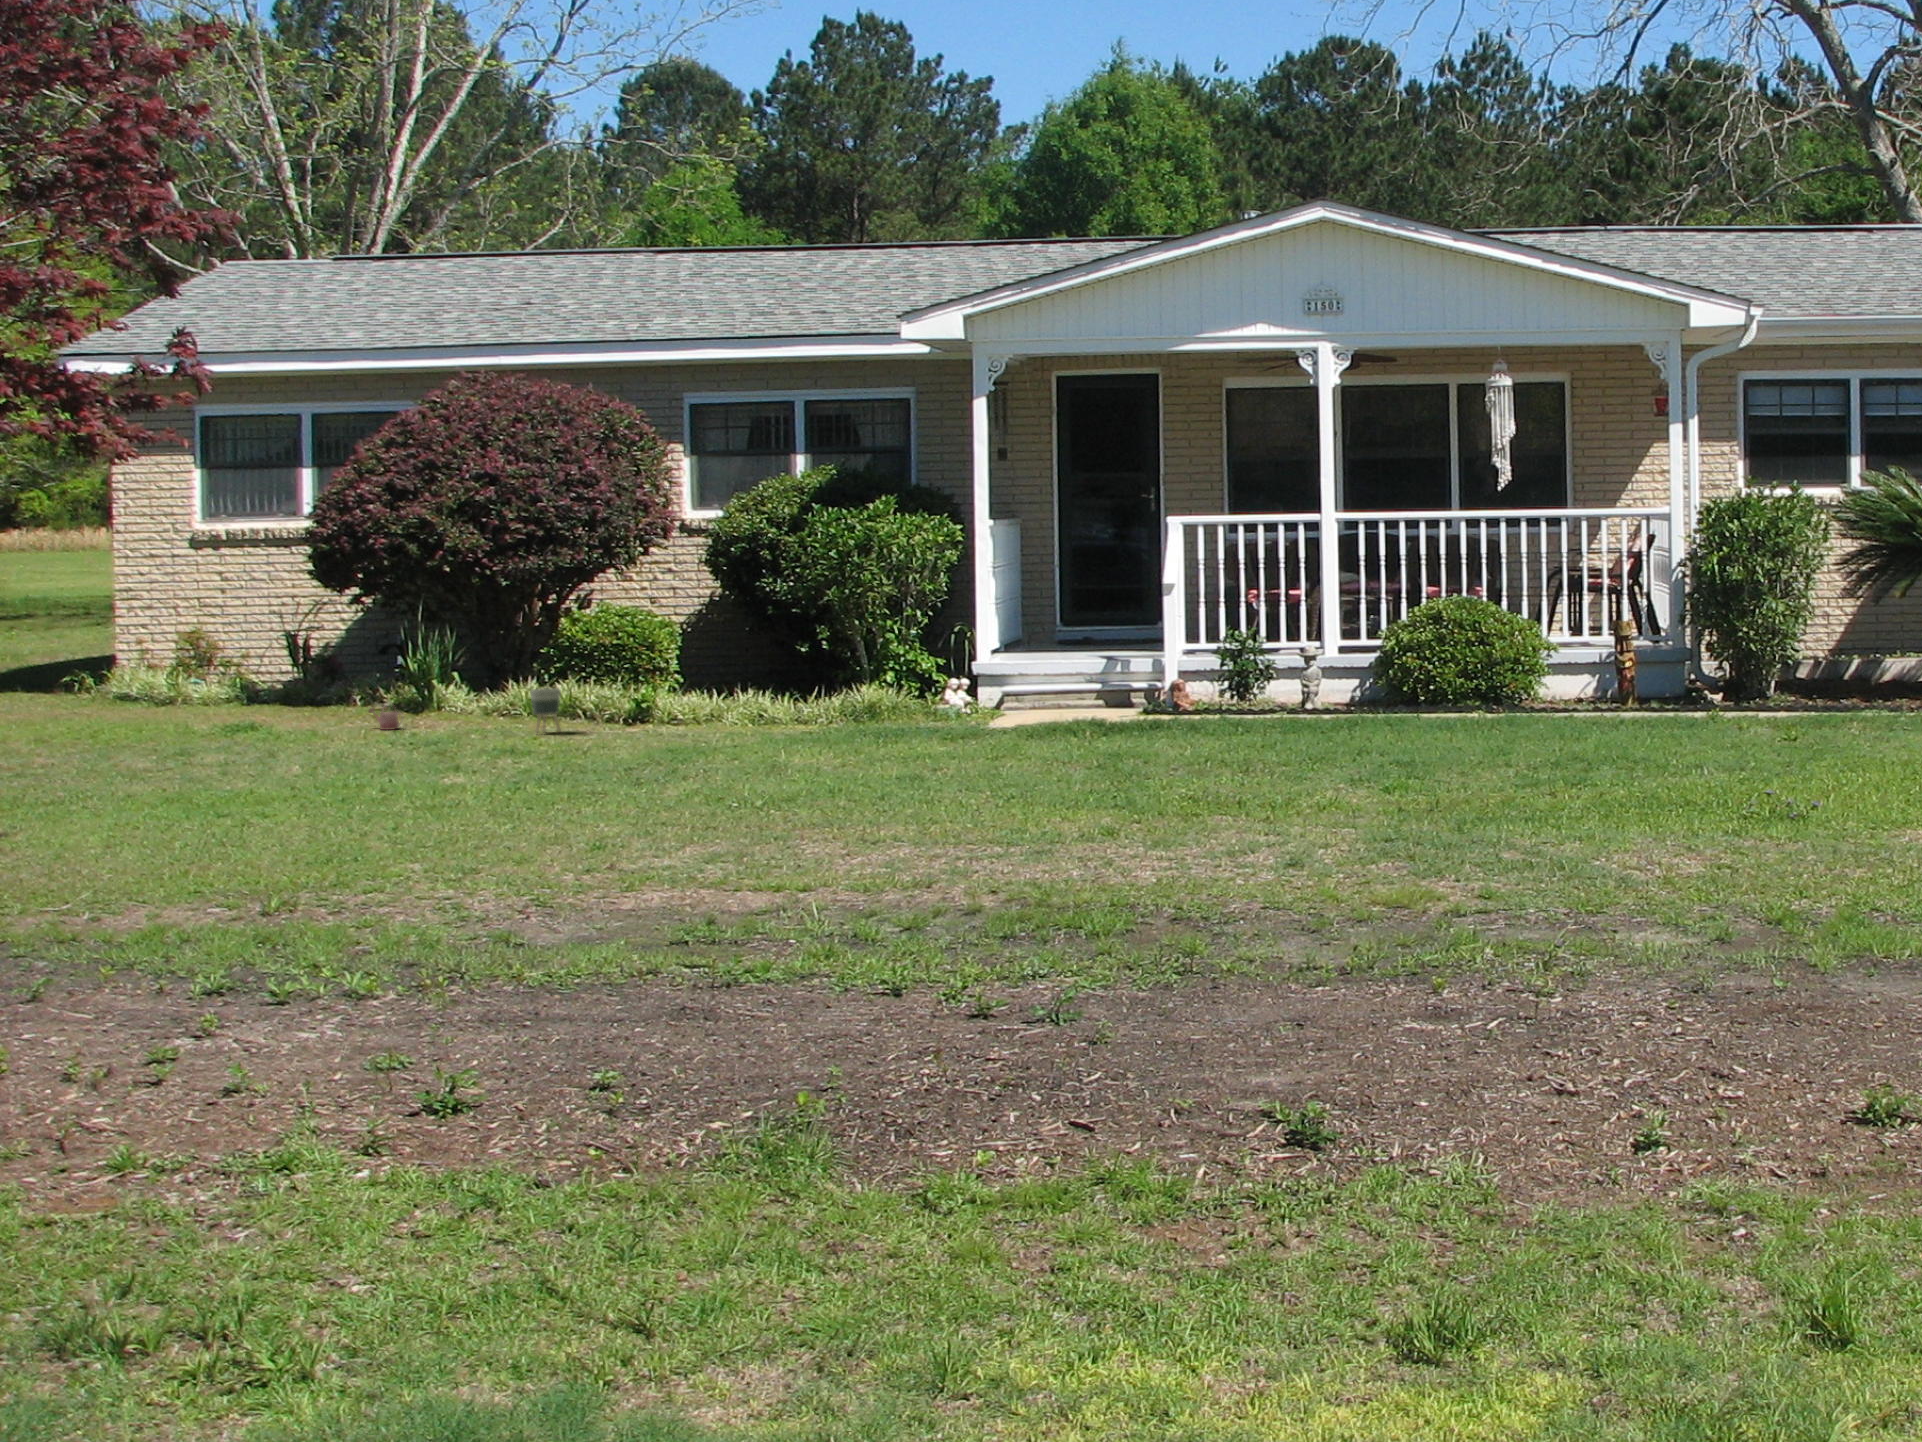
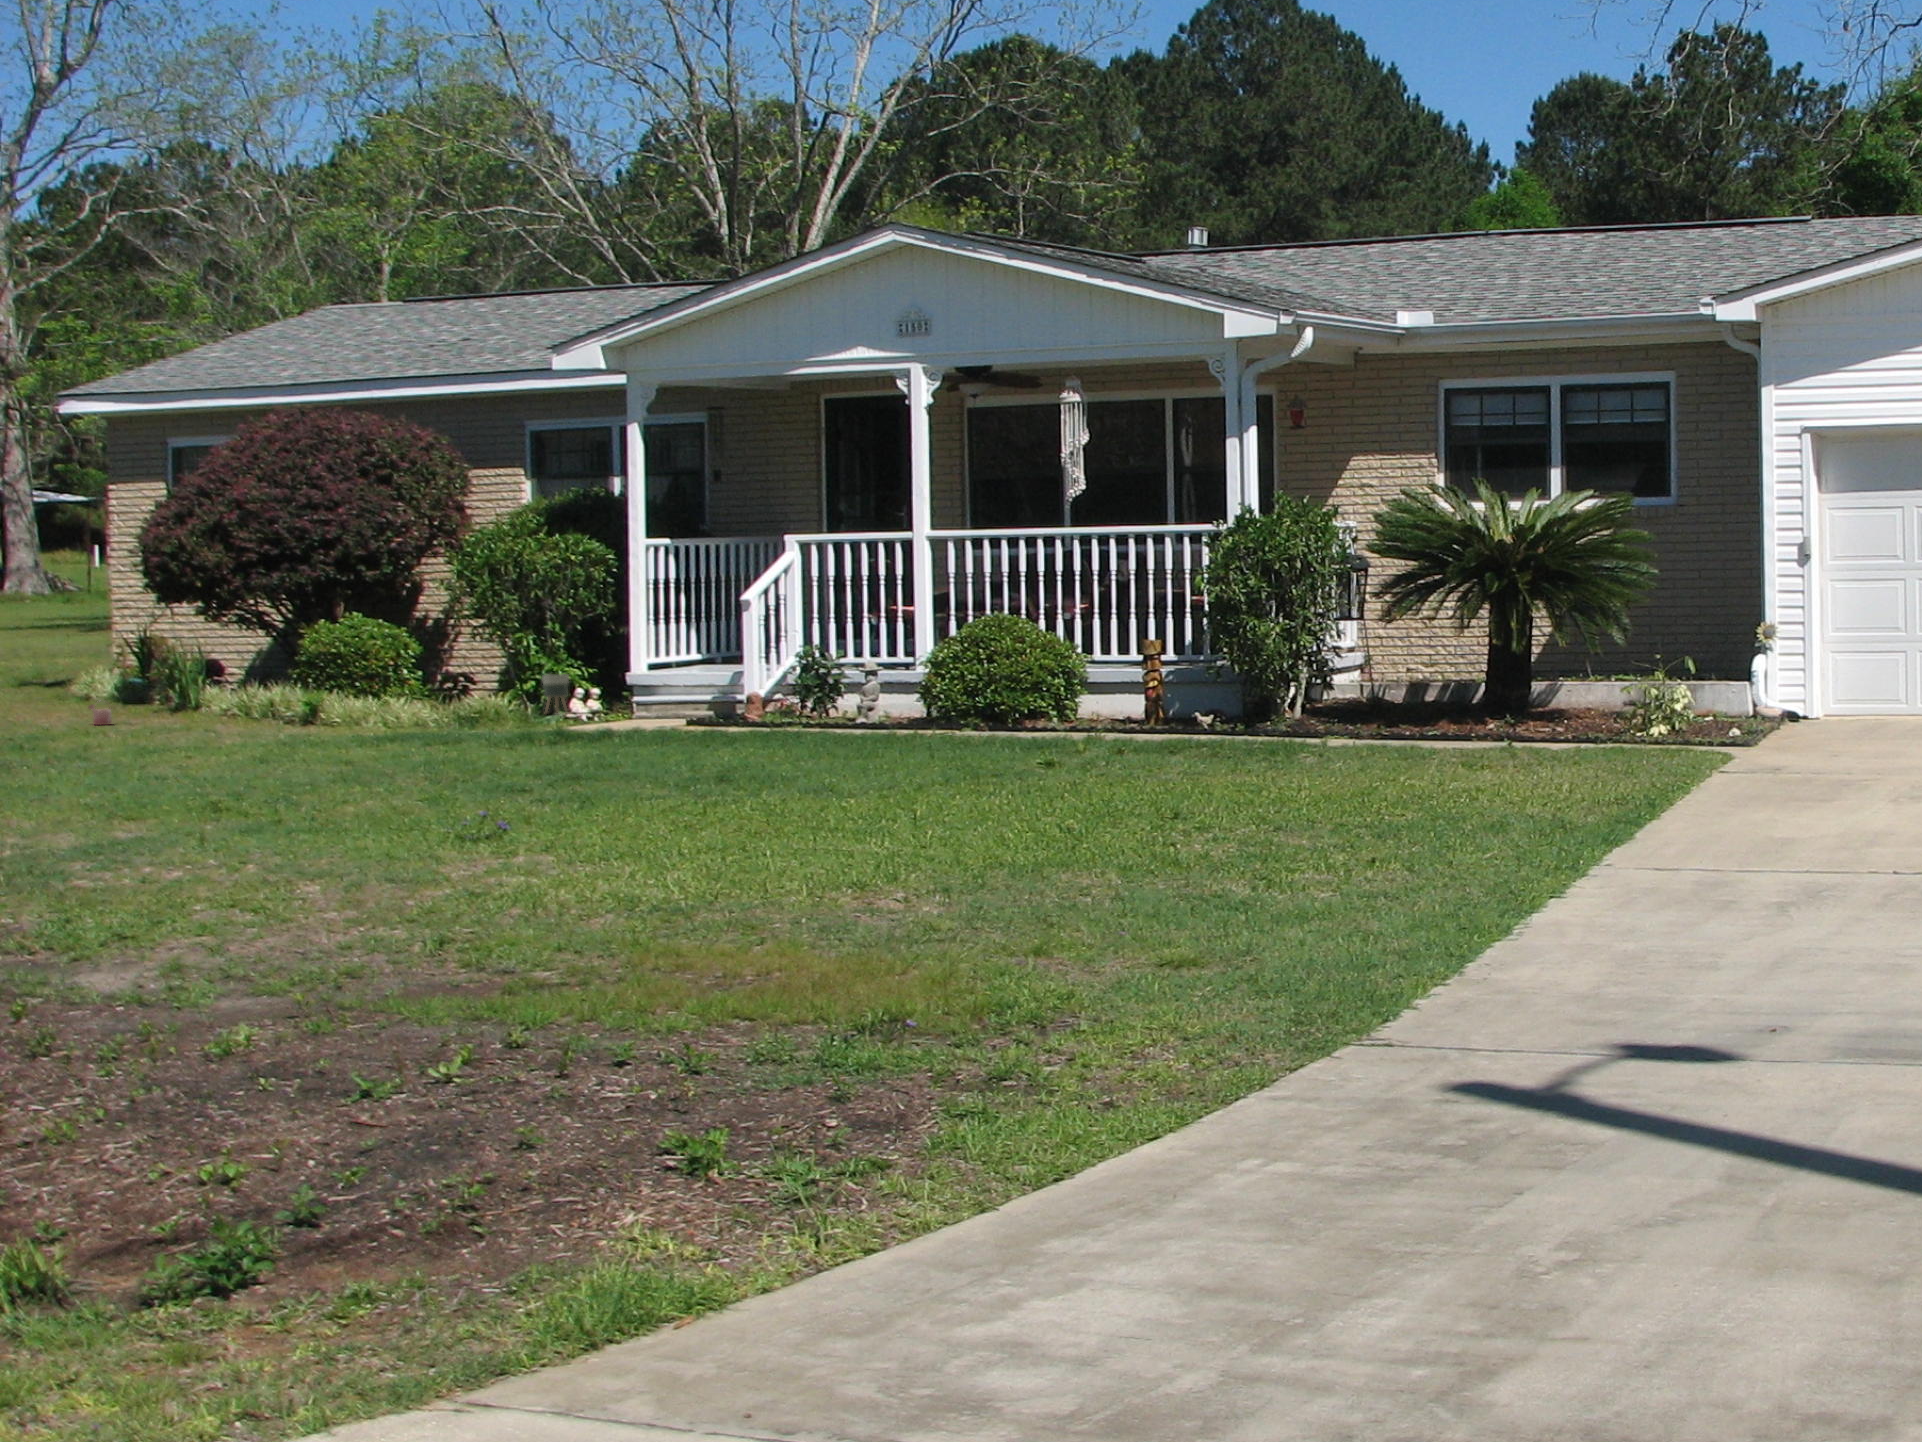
planter: present [530,688,561,733] -> present [542,674,569,712]

